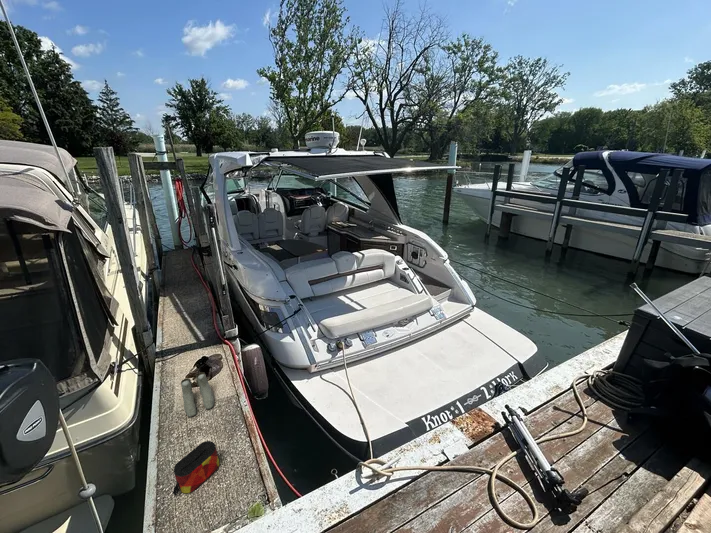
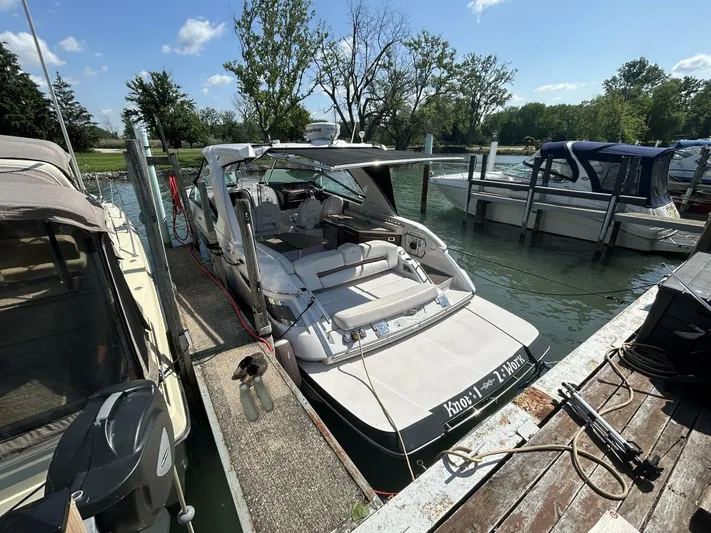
bag: present [173,441,219,494] -> none [263,445,301,504]

